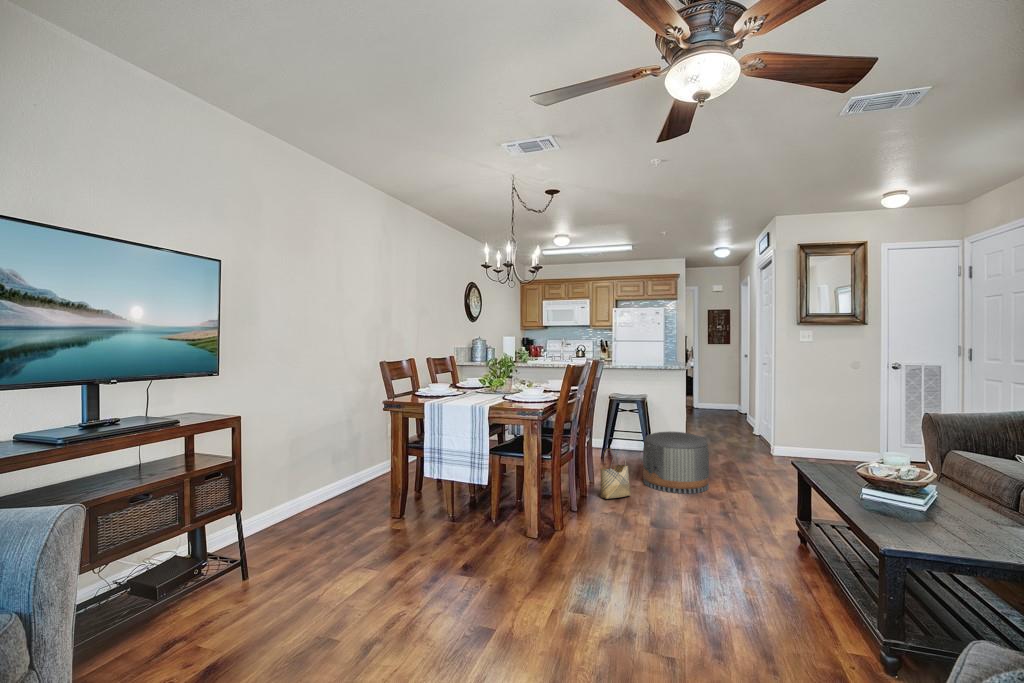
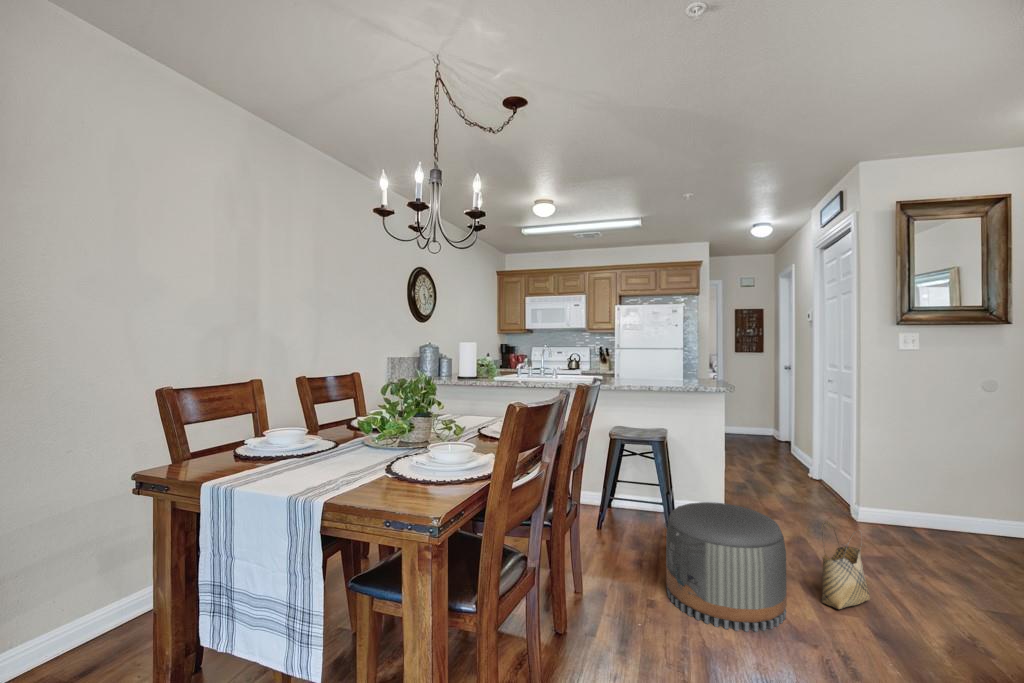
woven basket: present [600,449,631,499] -> present [821,522,870,609]

